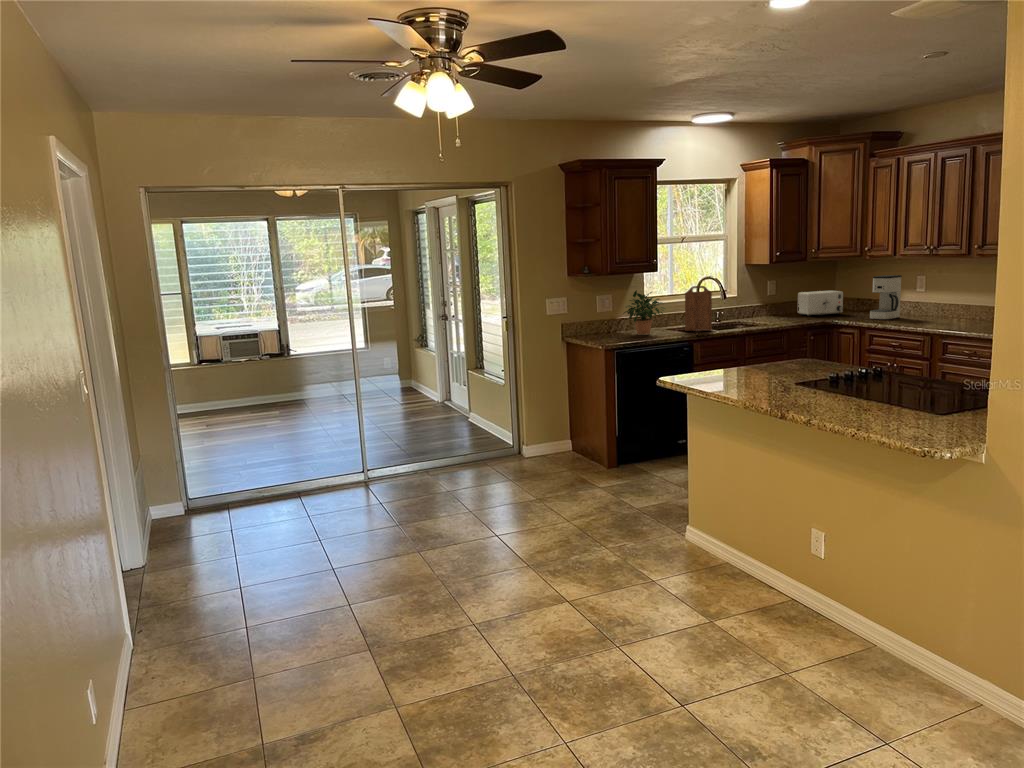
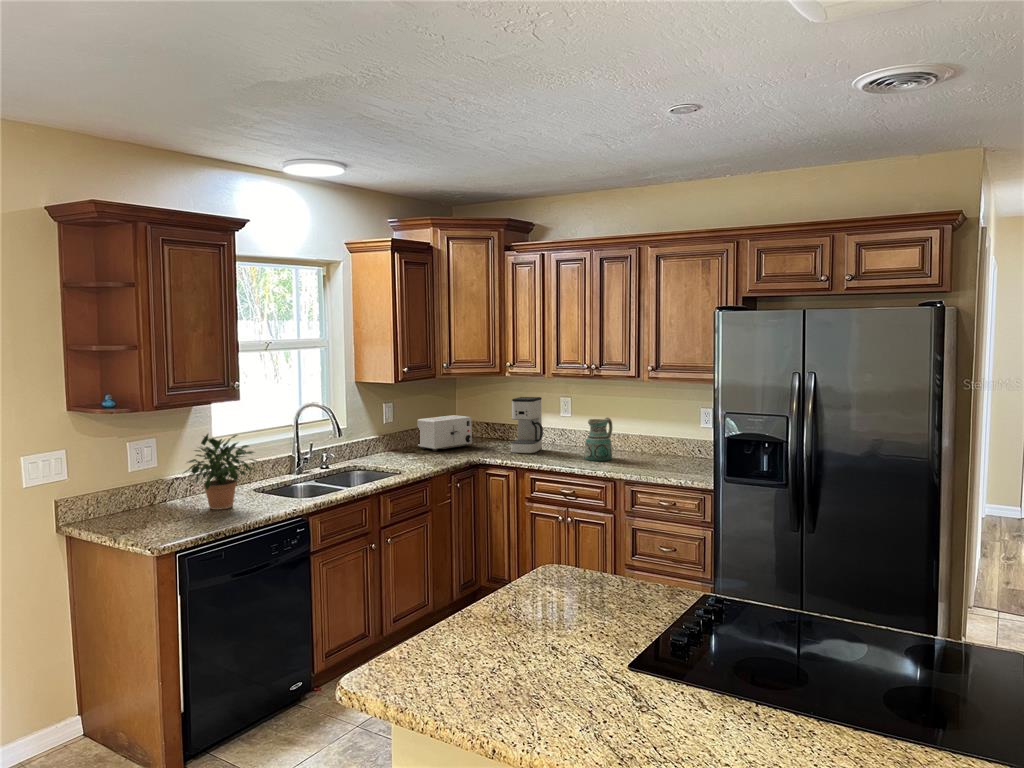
cutting board: present [685,286,712,331] -> none [285,420,330,493]
ceramic pitcher: none [927,291,959,325] -> present [584,418,613,461]

